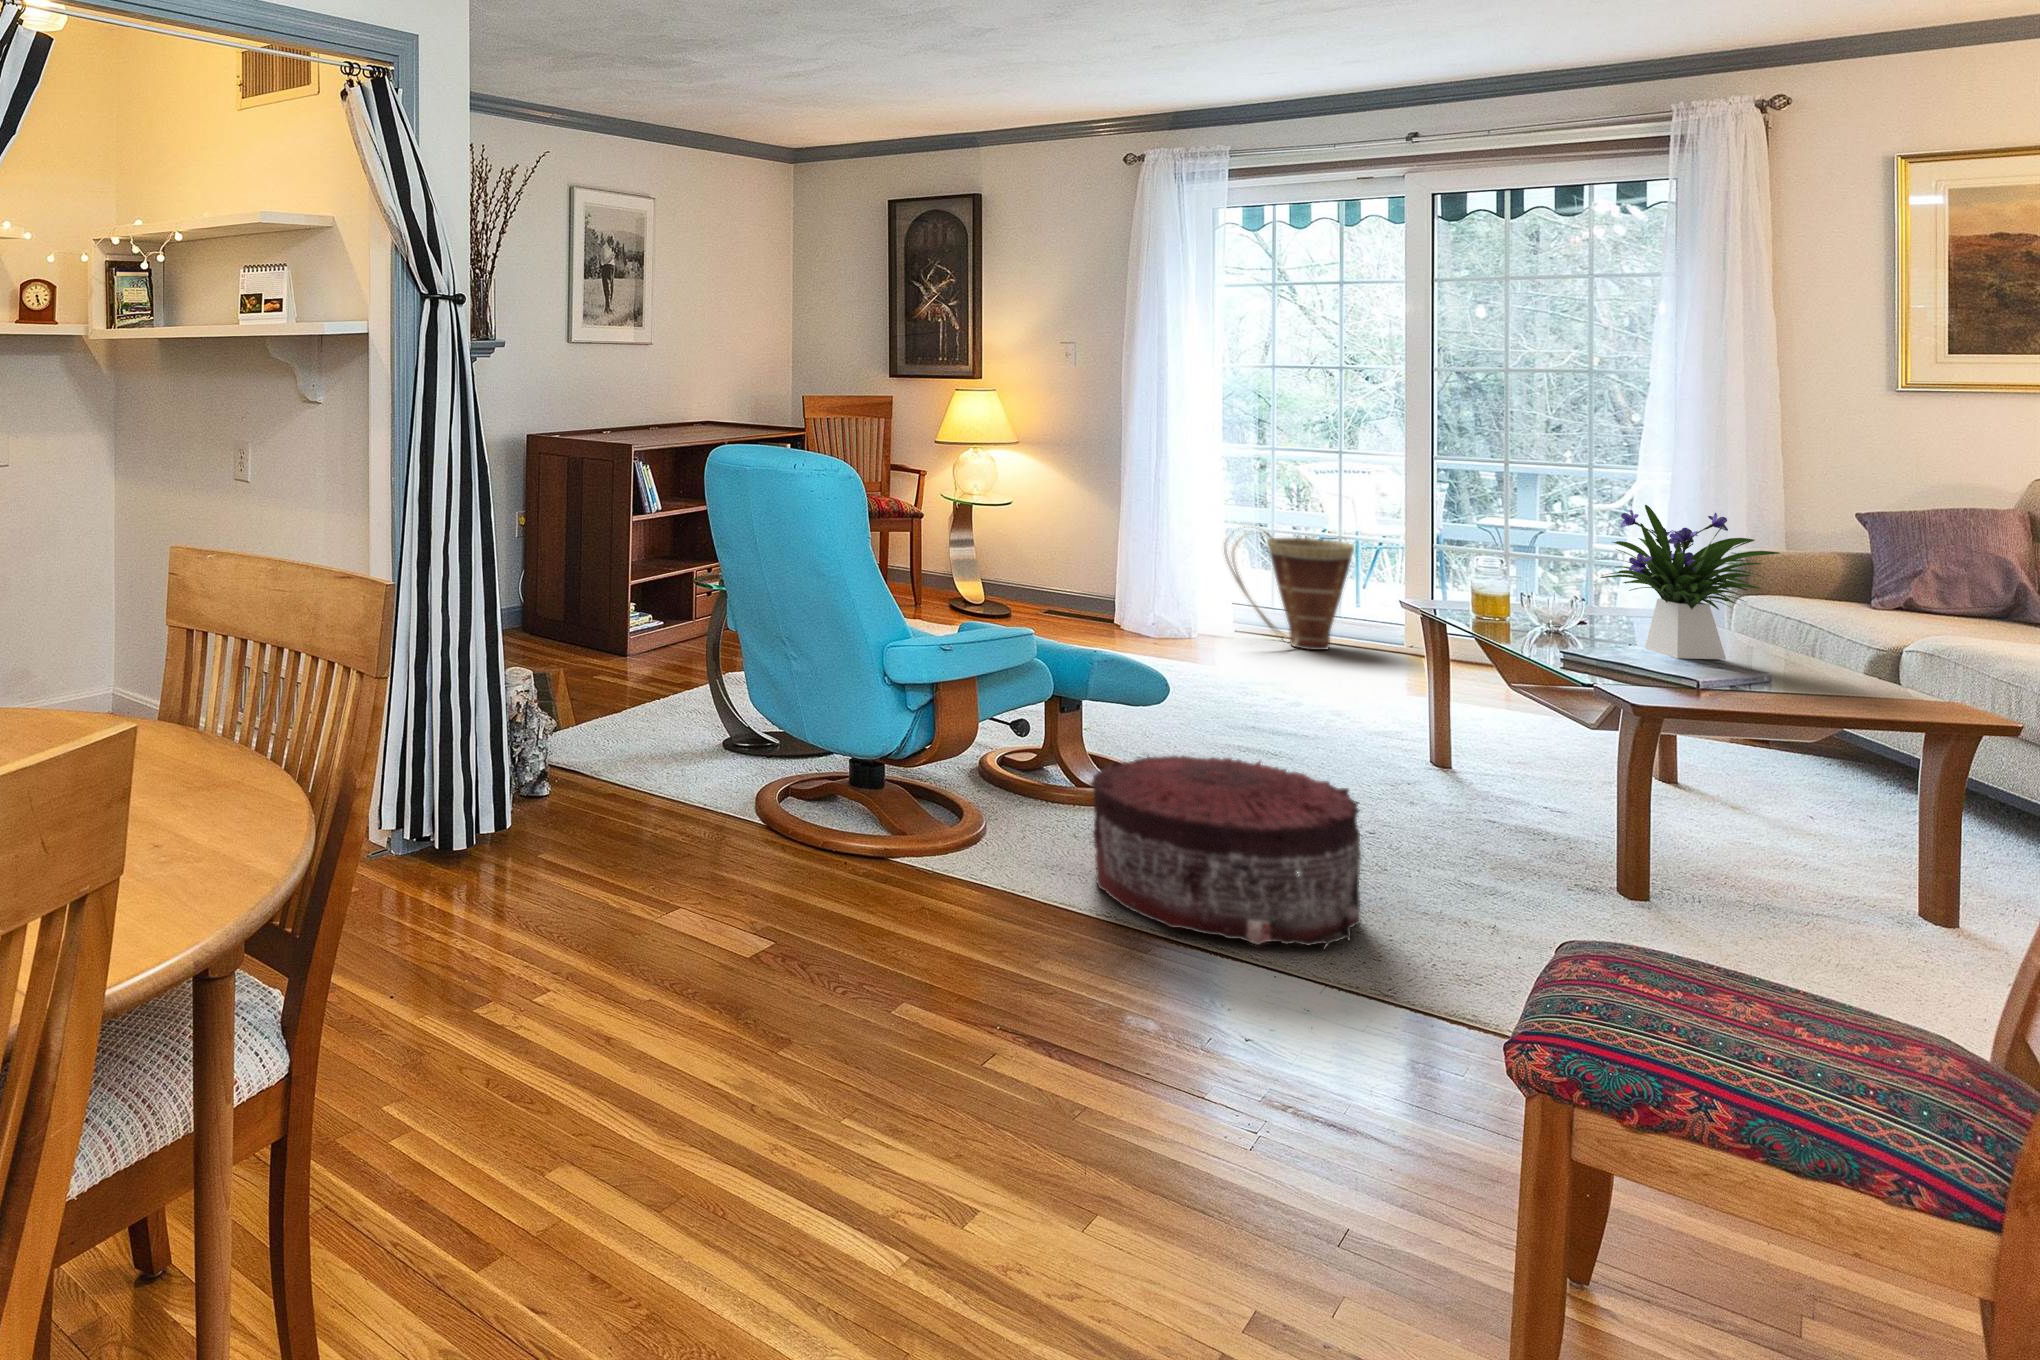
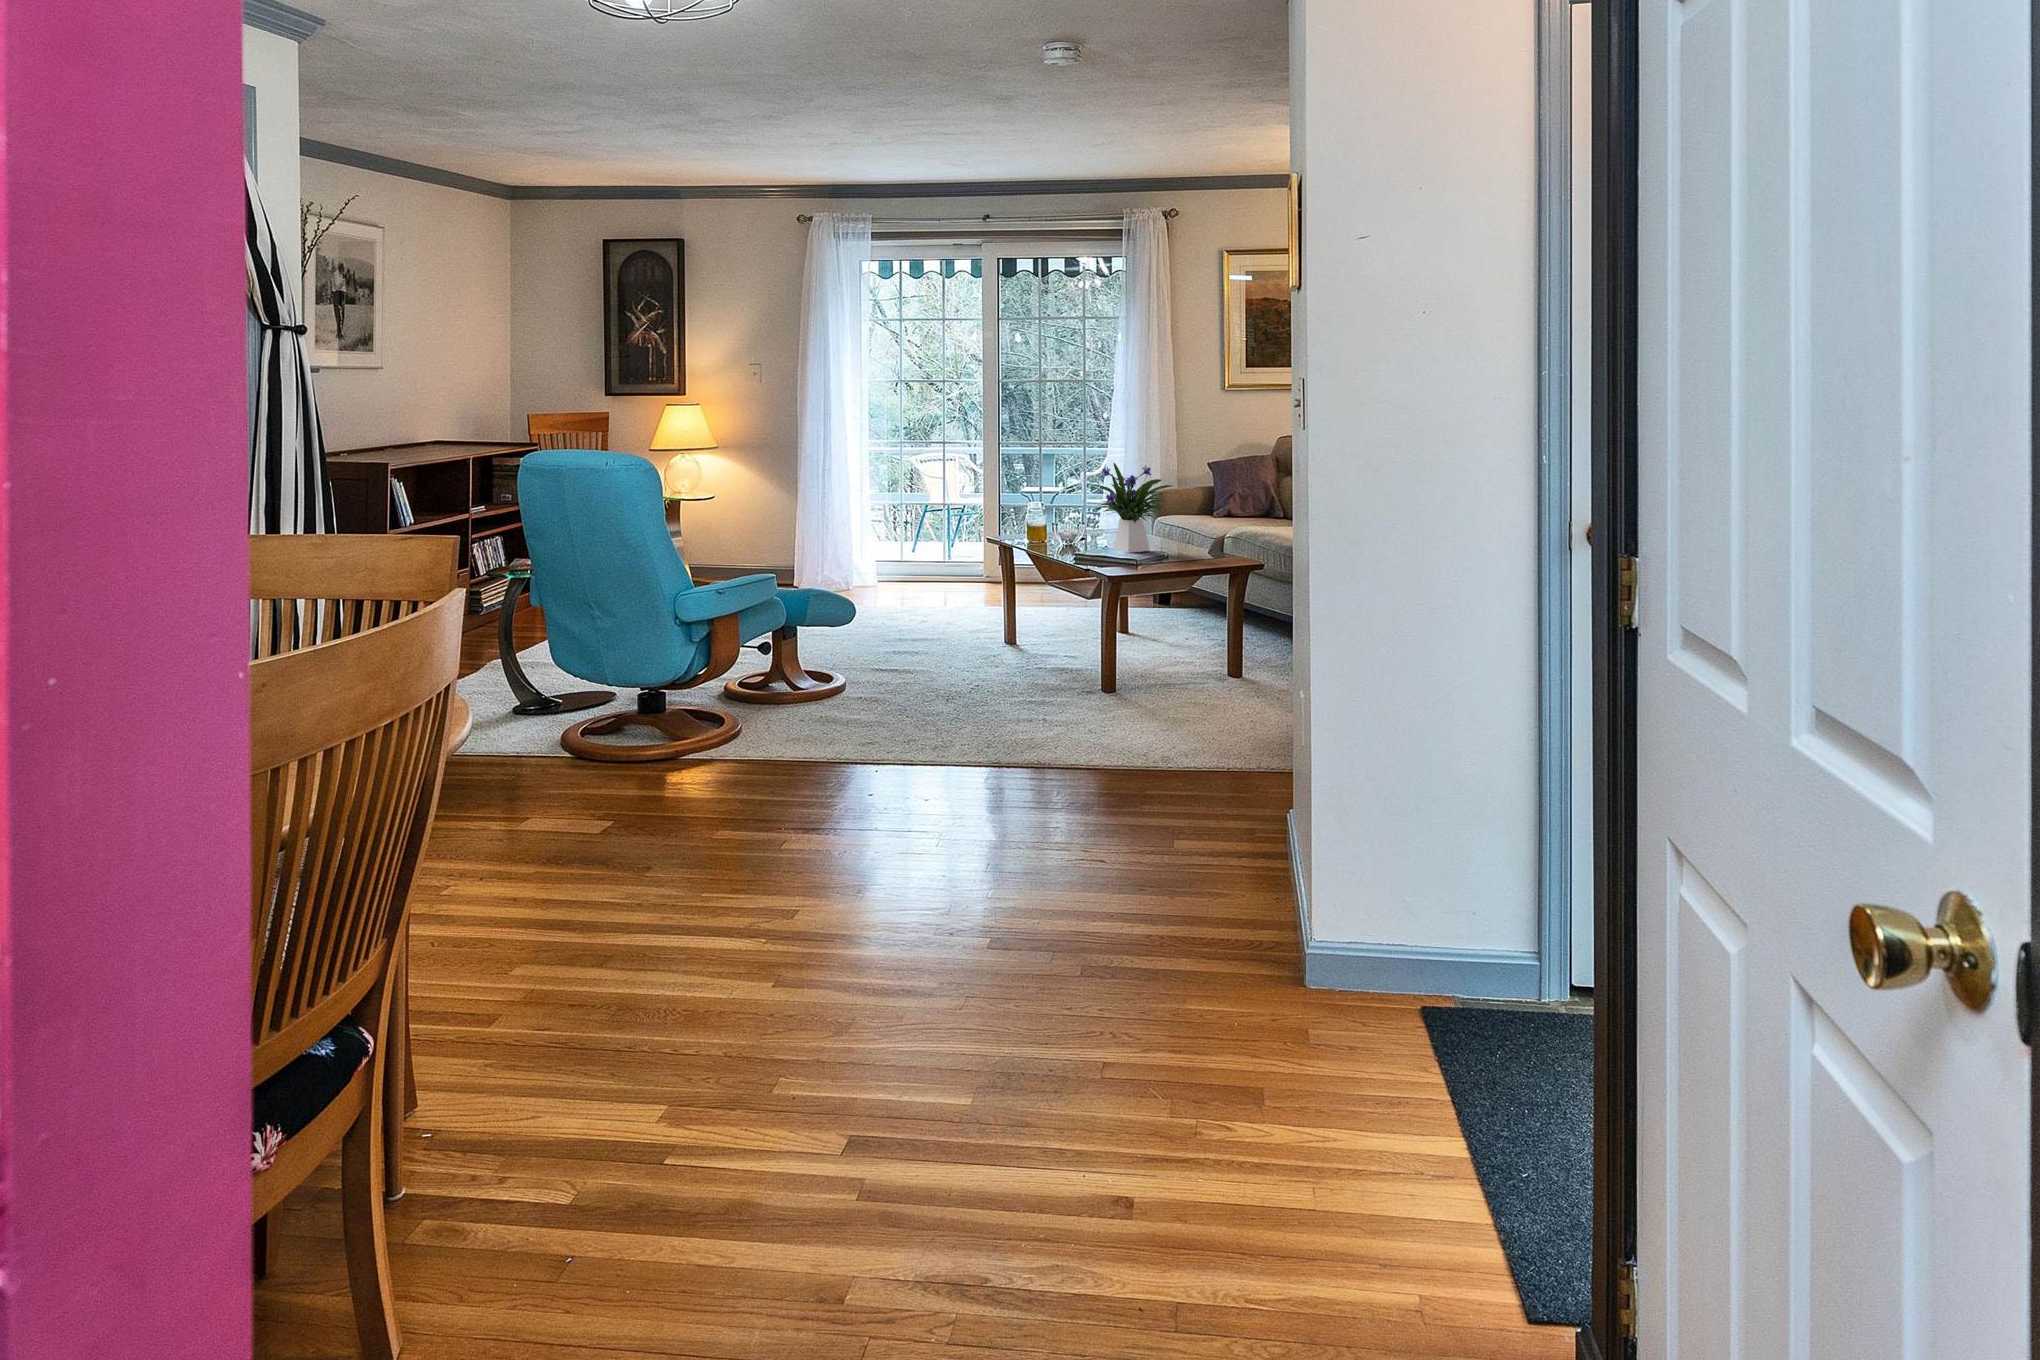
basket: present [1225,526,1354,650] -> none [870,500,954,586]
pouf: present [1092,755,1361,948] -> none [817,643,977,755]

